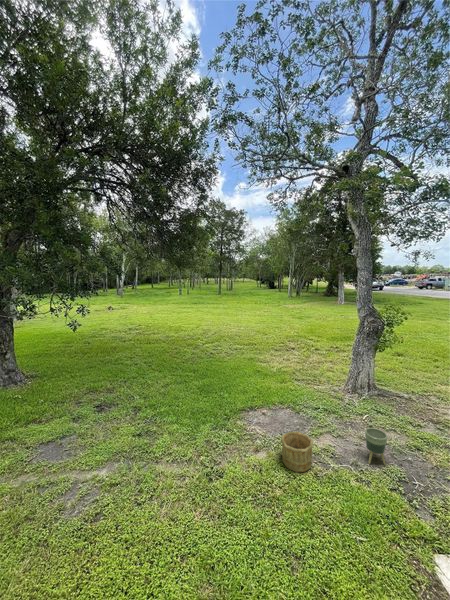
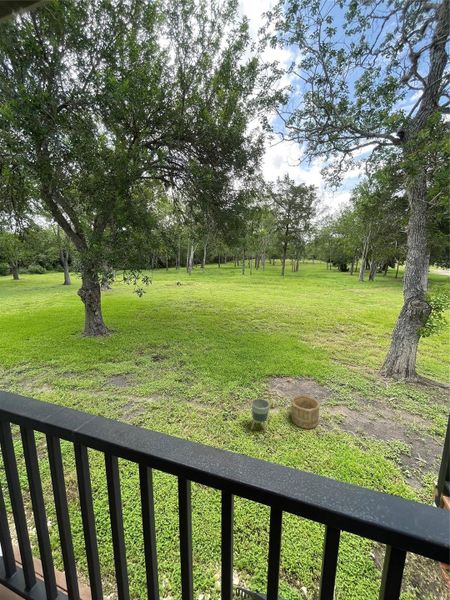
planter: present [365,428,387,465] -> present [251,399,270,433]

